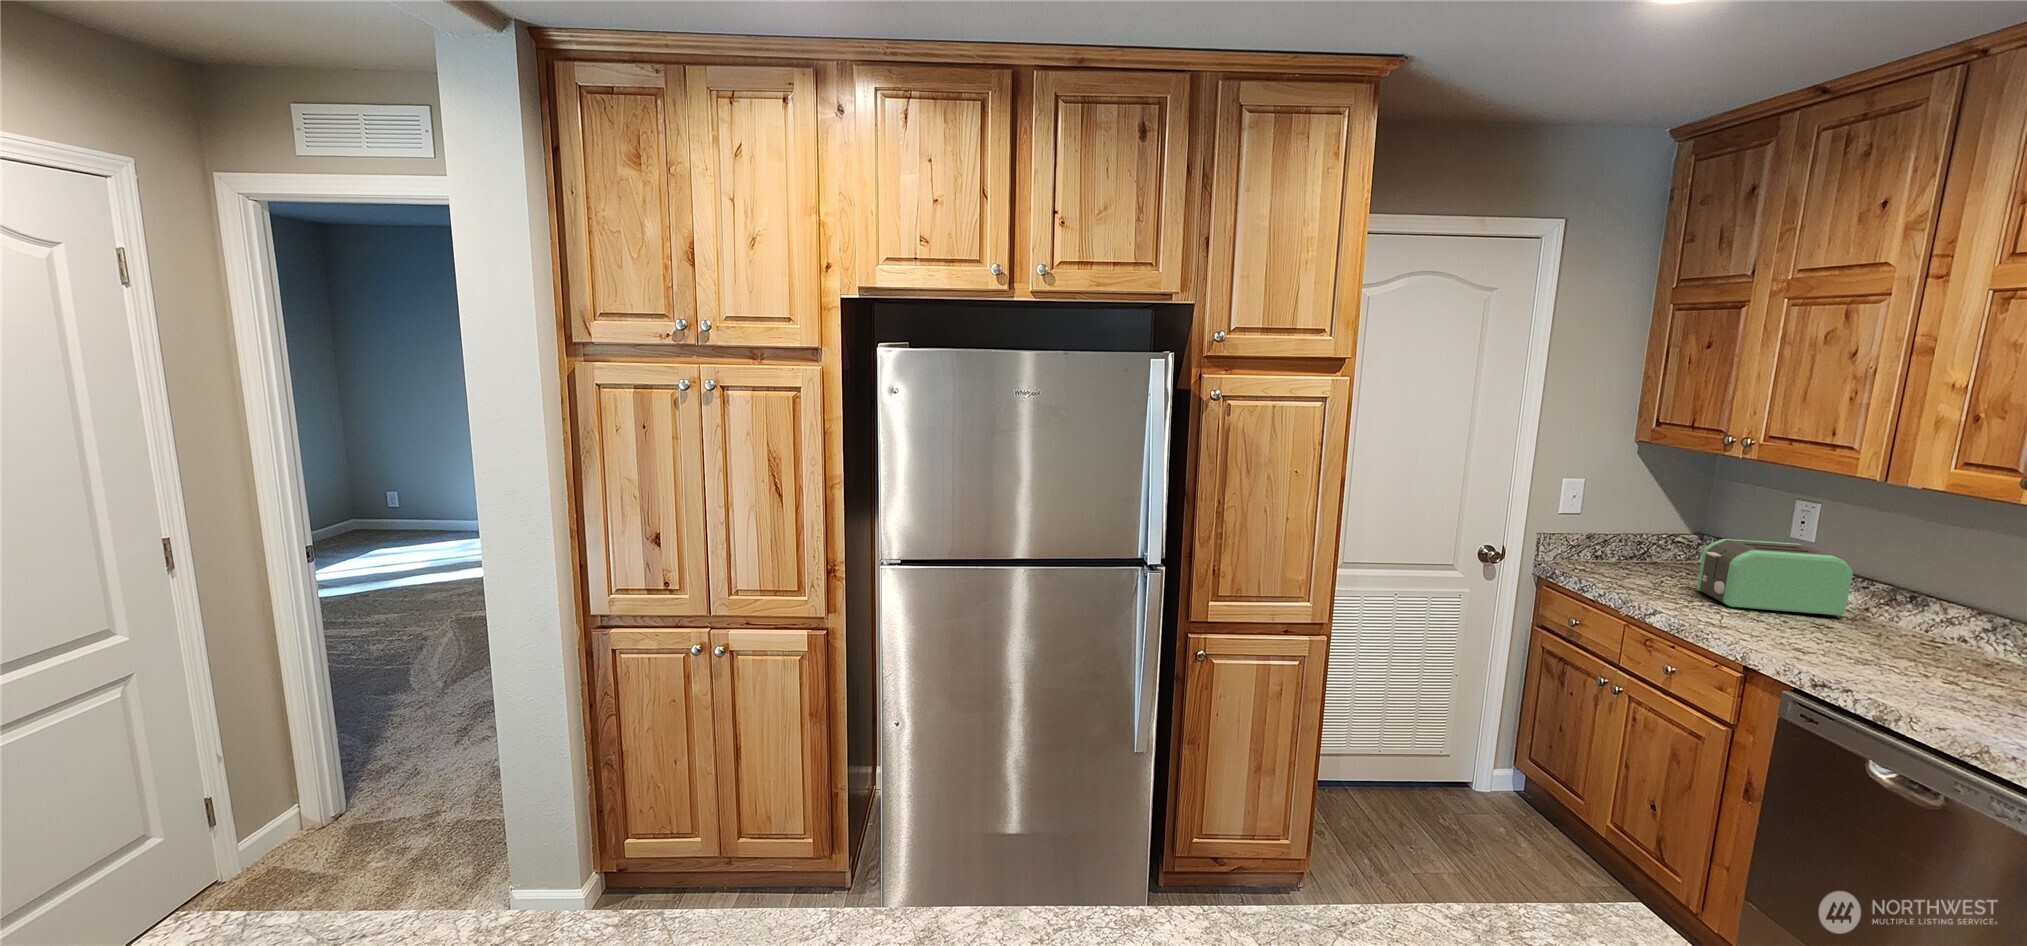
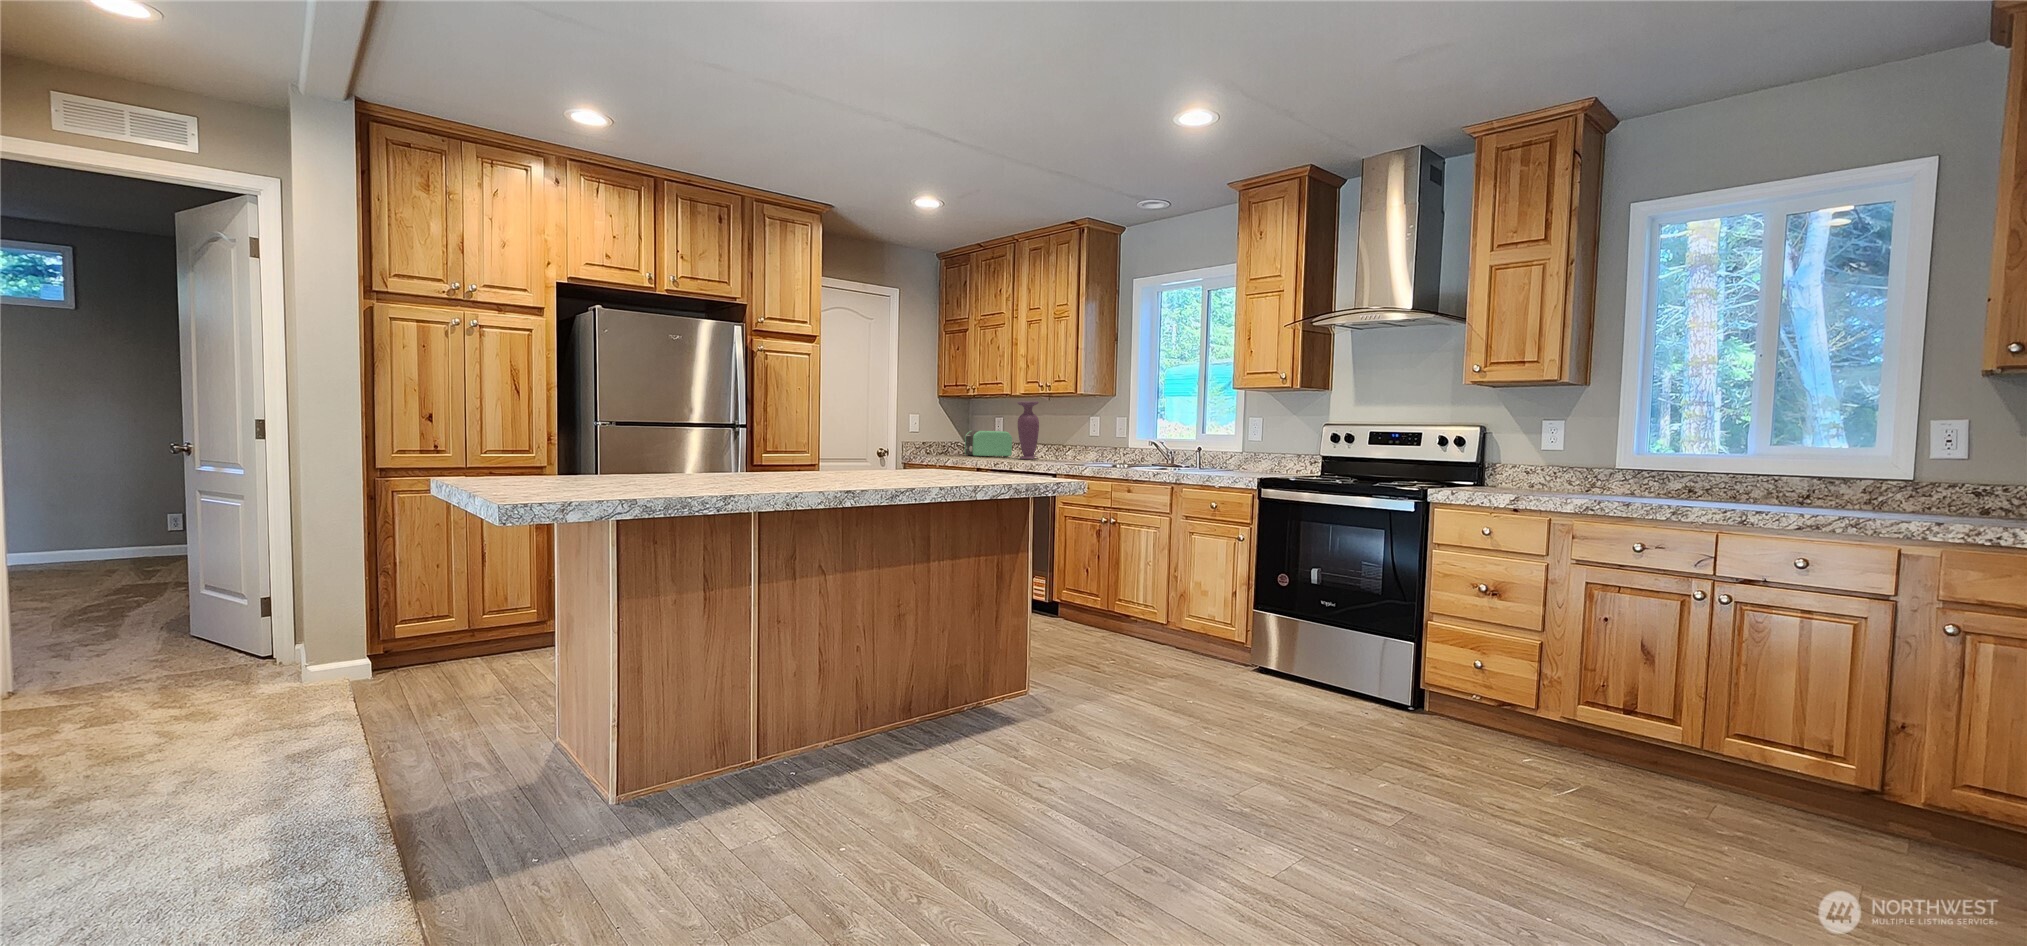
vase: none [1887,505,1990,667] -> present [1017,401,1039,459]

